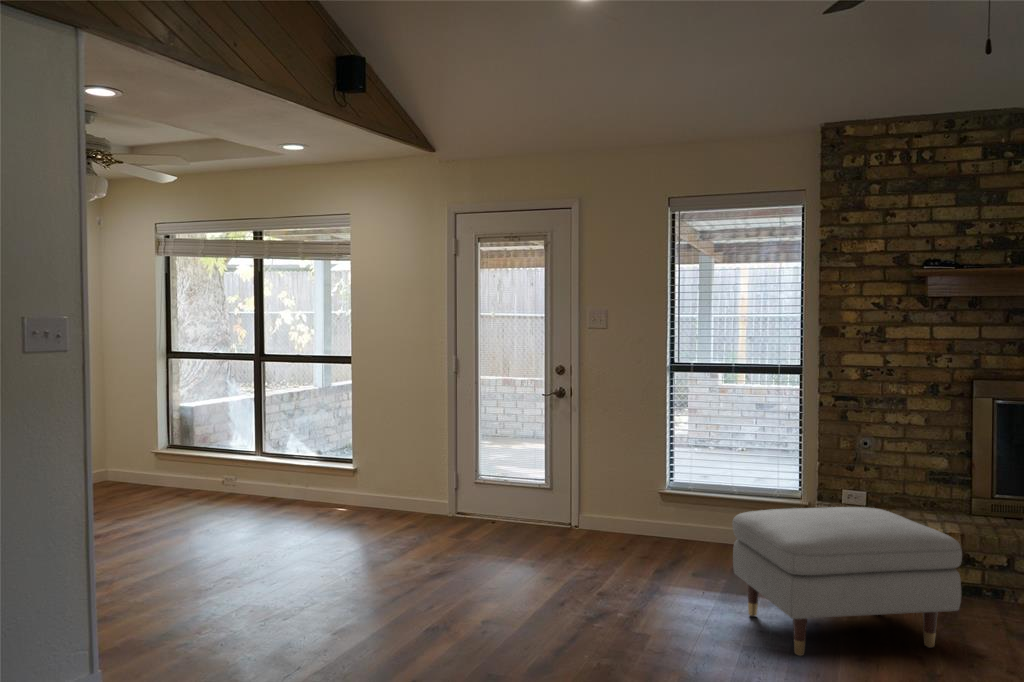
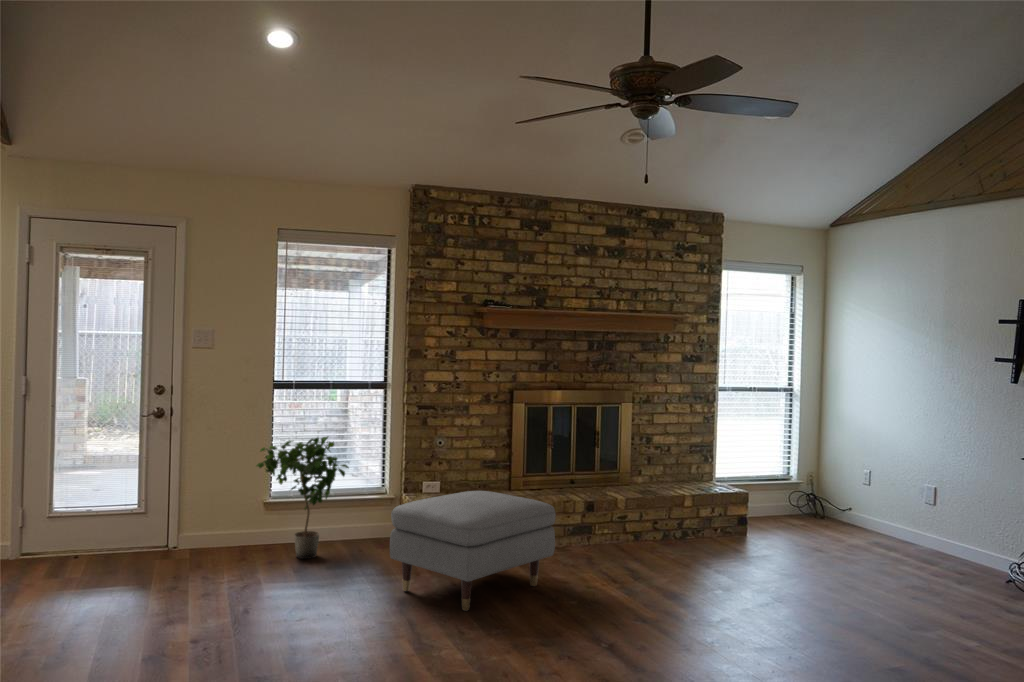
potted plant: none [630,426,741,559] -> present [256,436,349,559]

